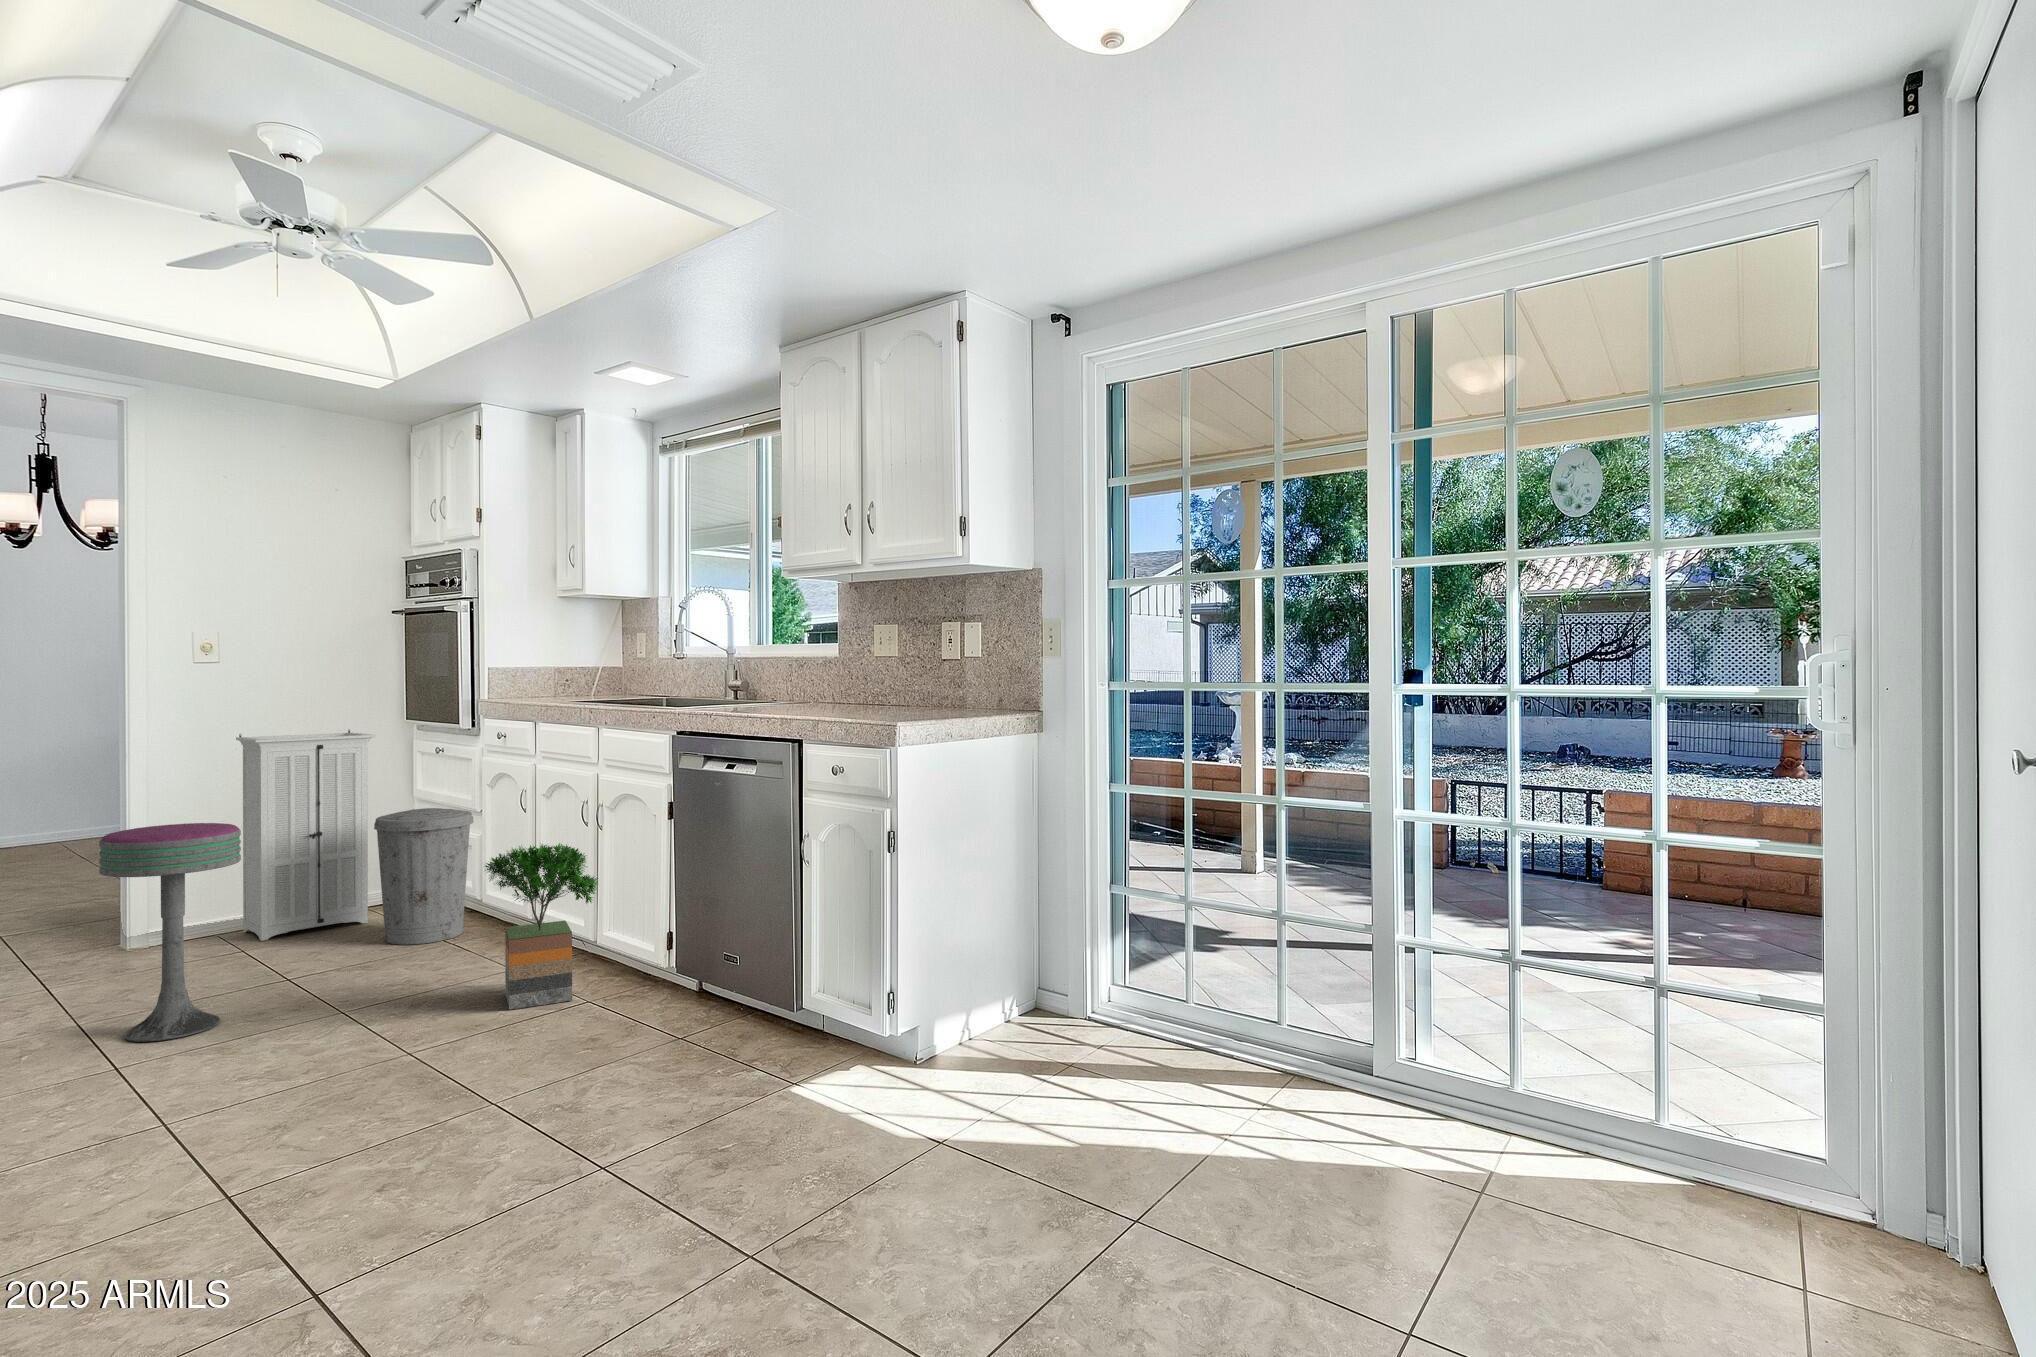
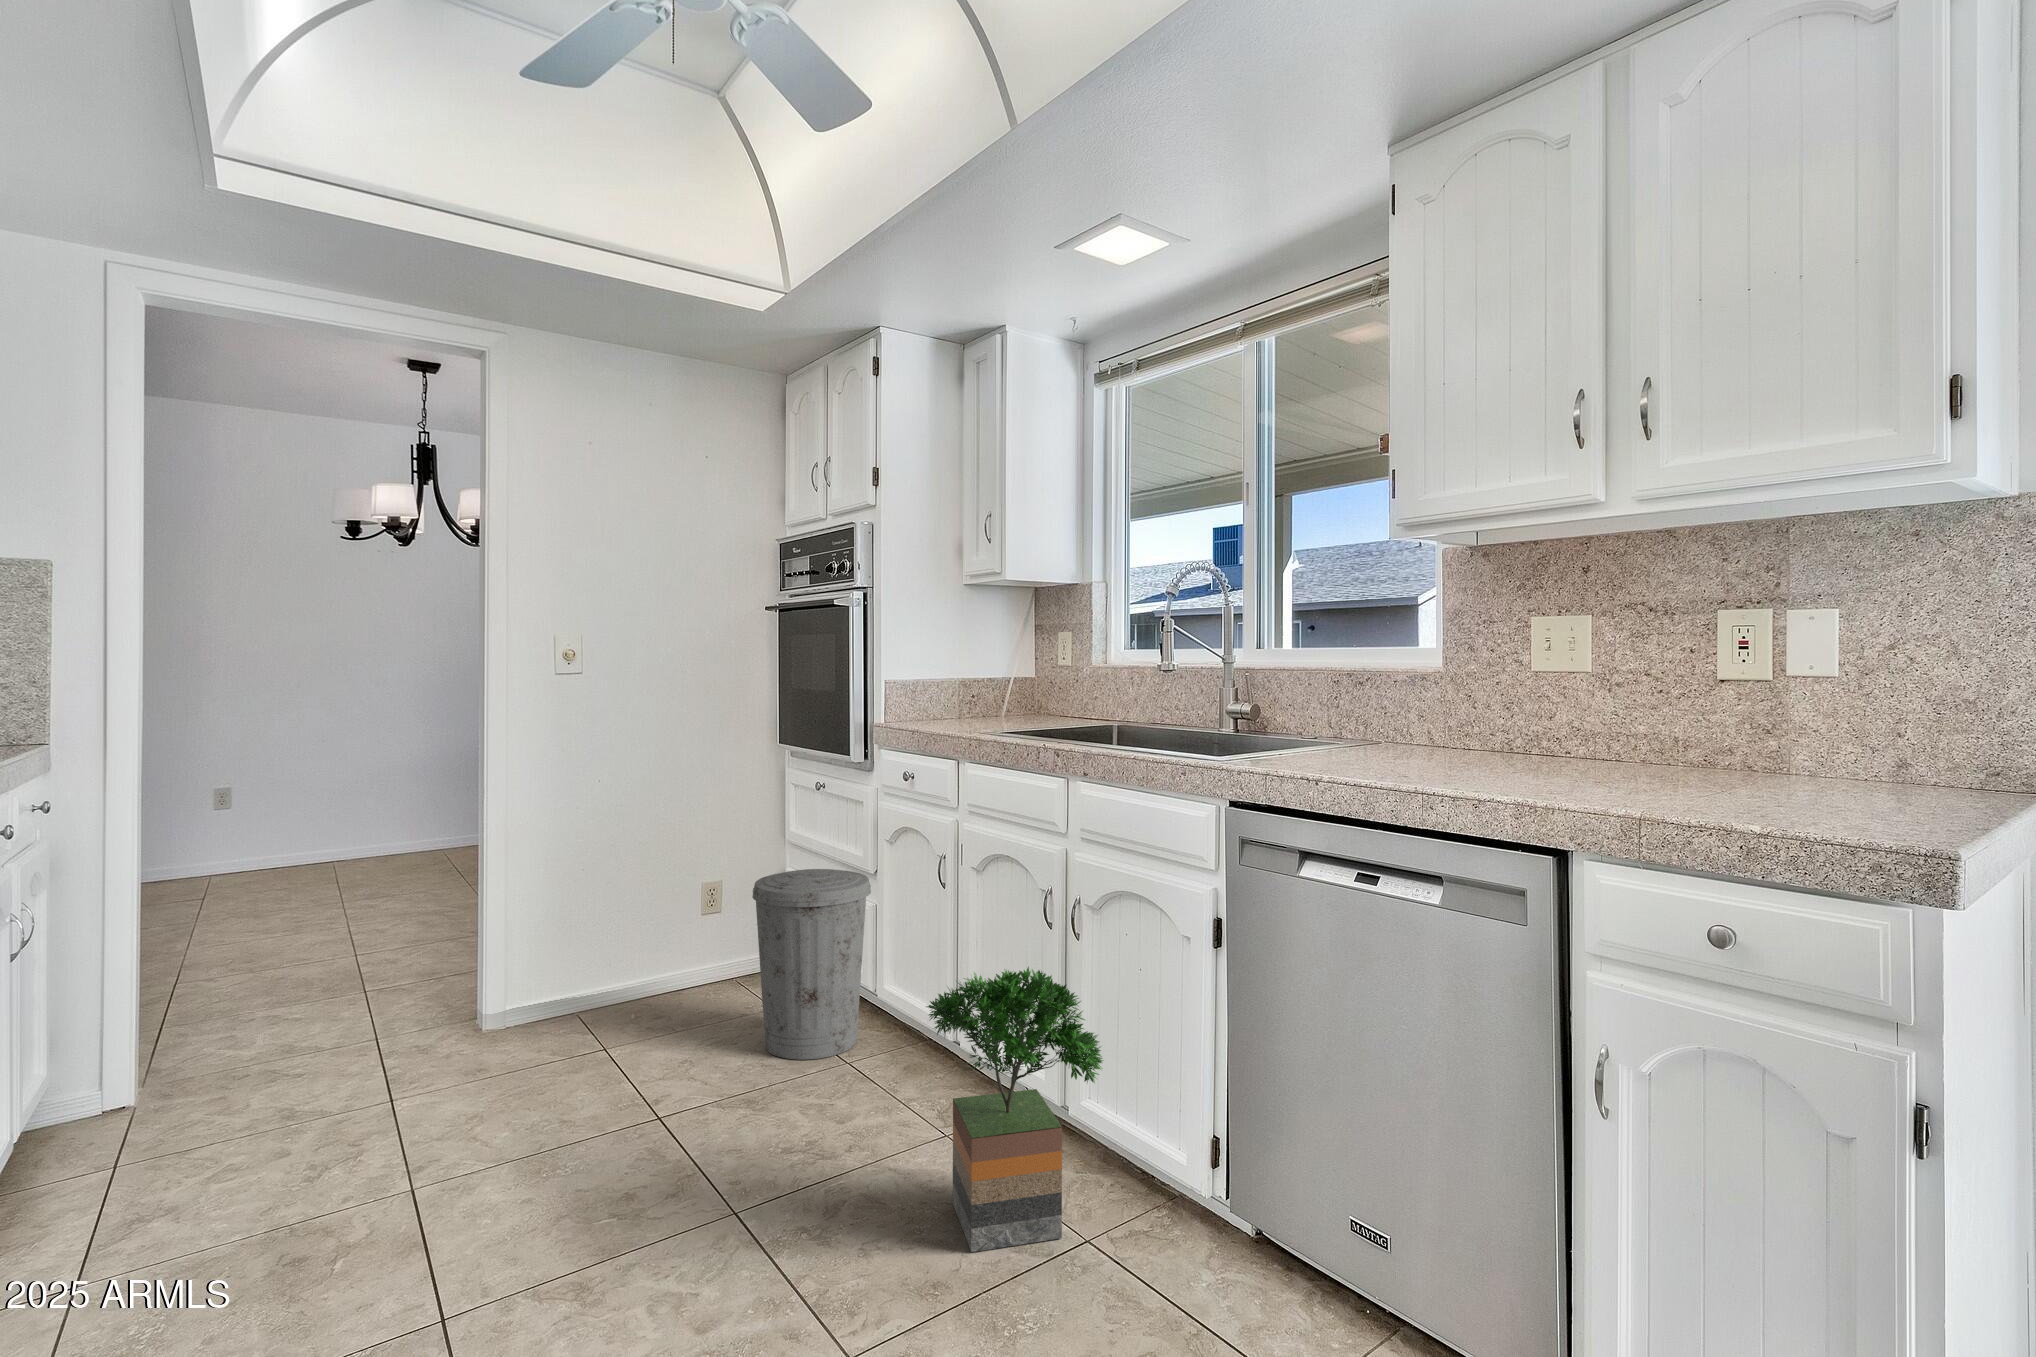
storage cabinet: present [236,730,375,941] -> none [594,756,749,1032]
bar stool: present [99,823,241,1042] -> none [409,917,594,1264]

